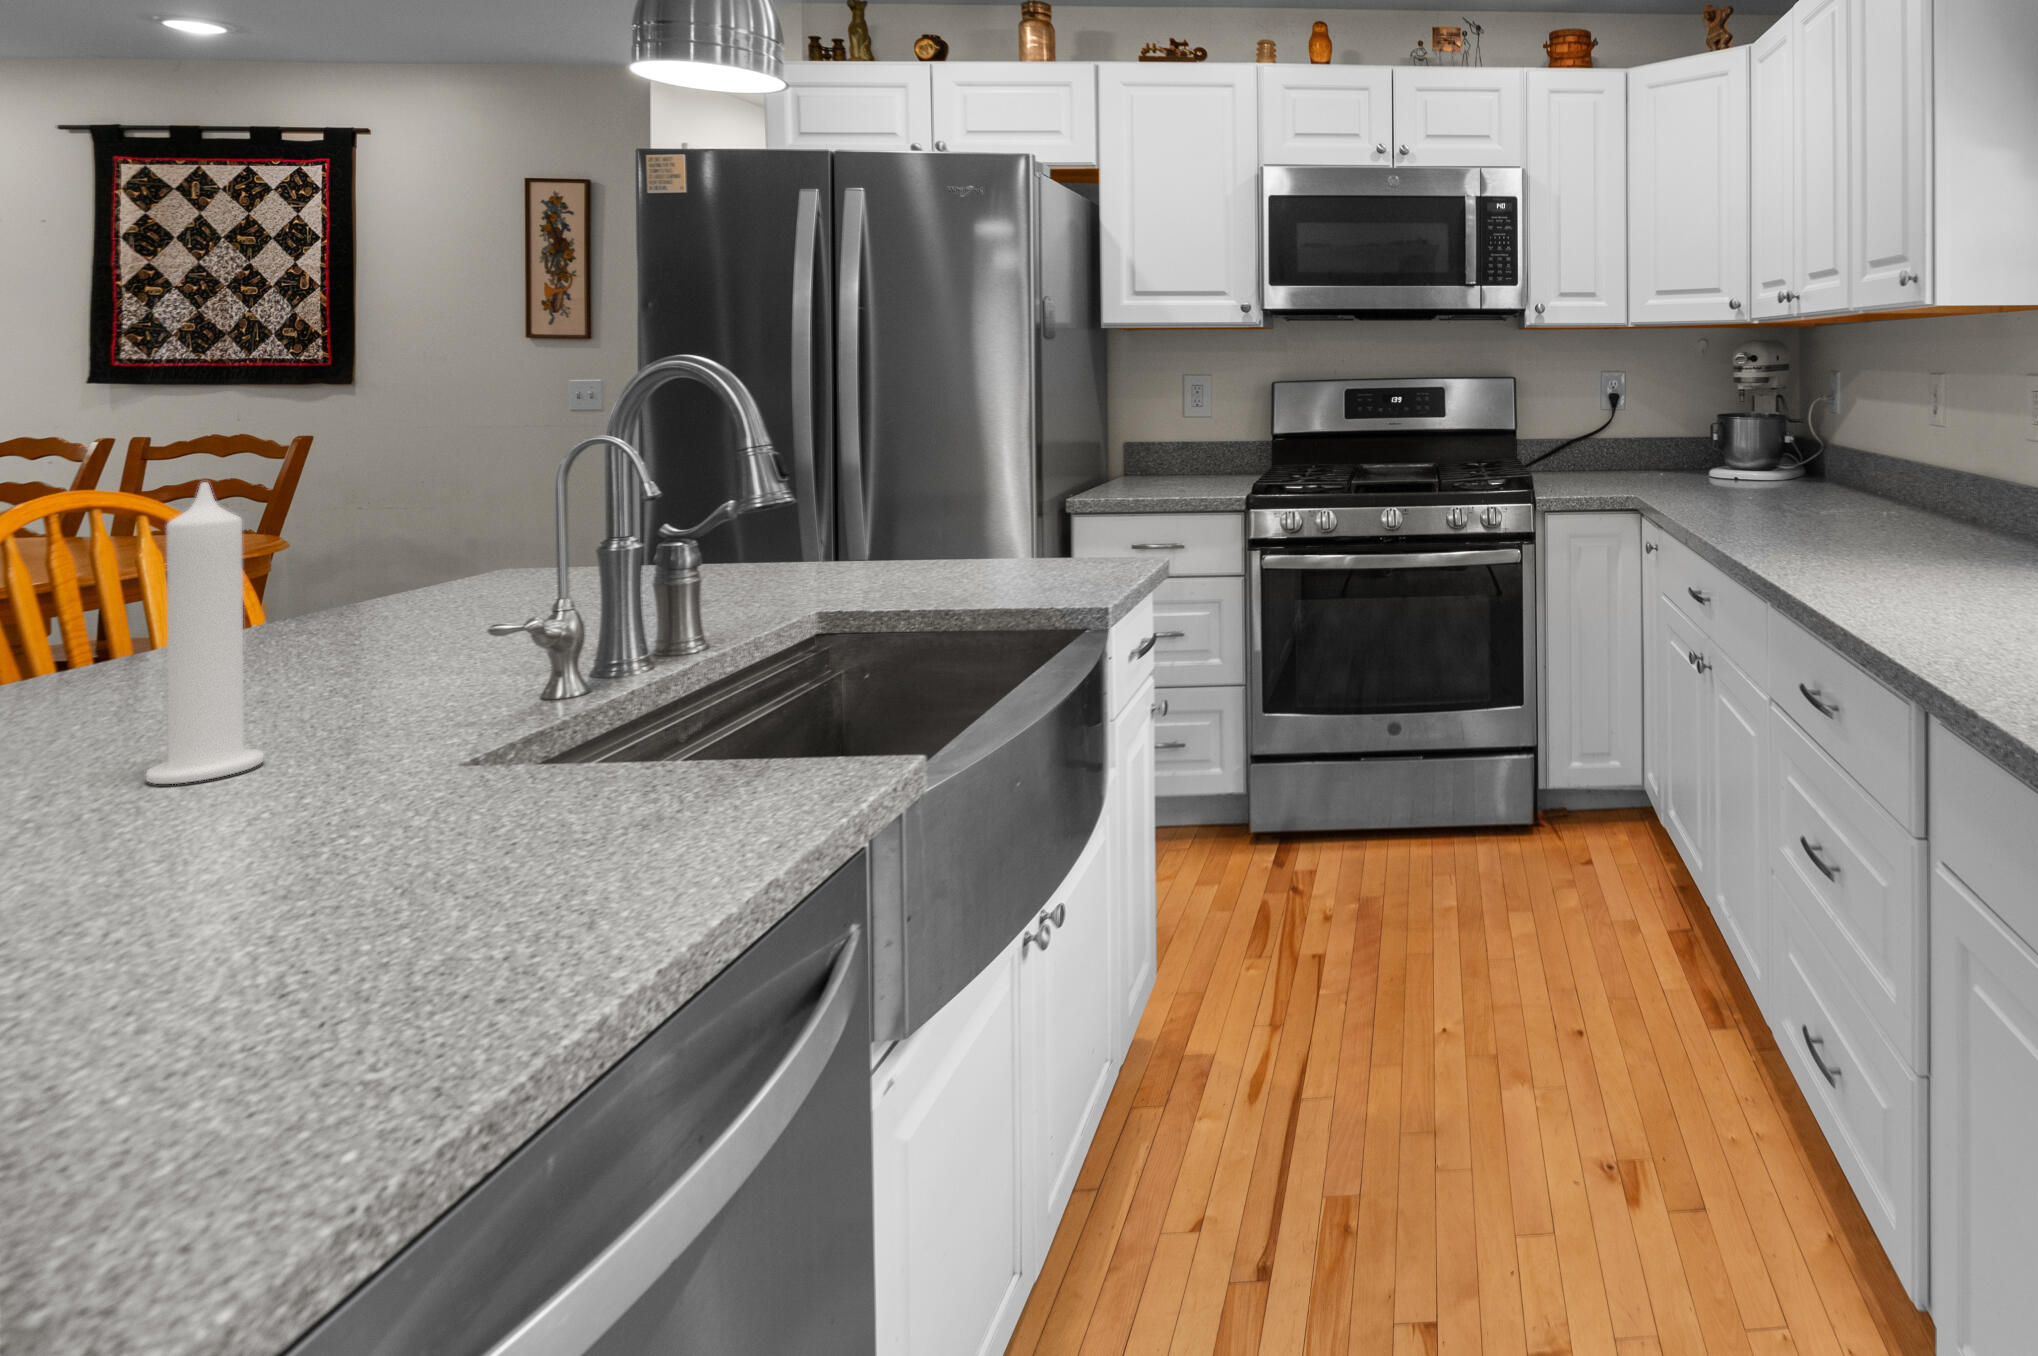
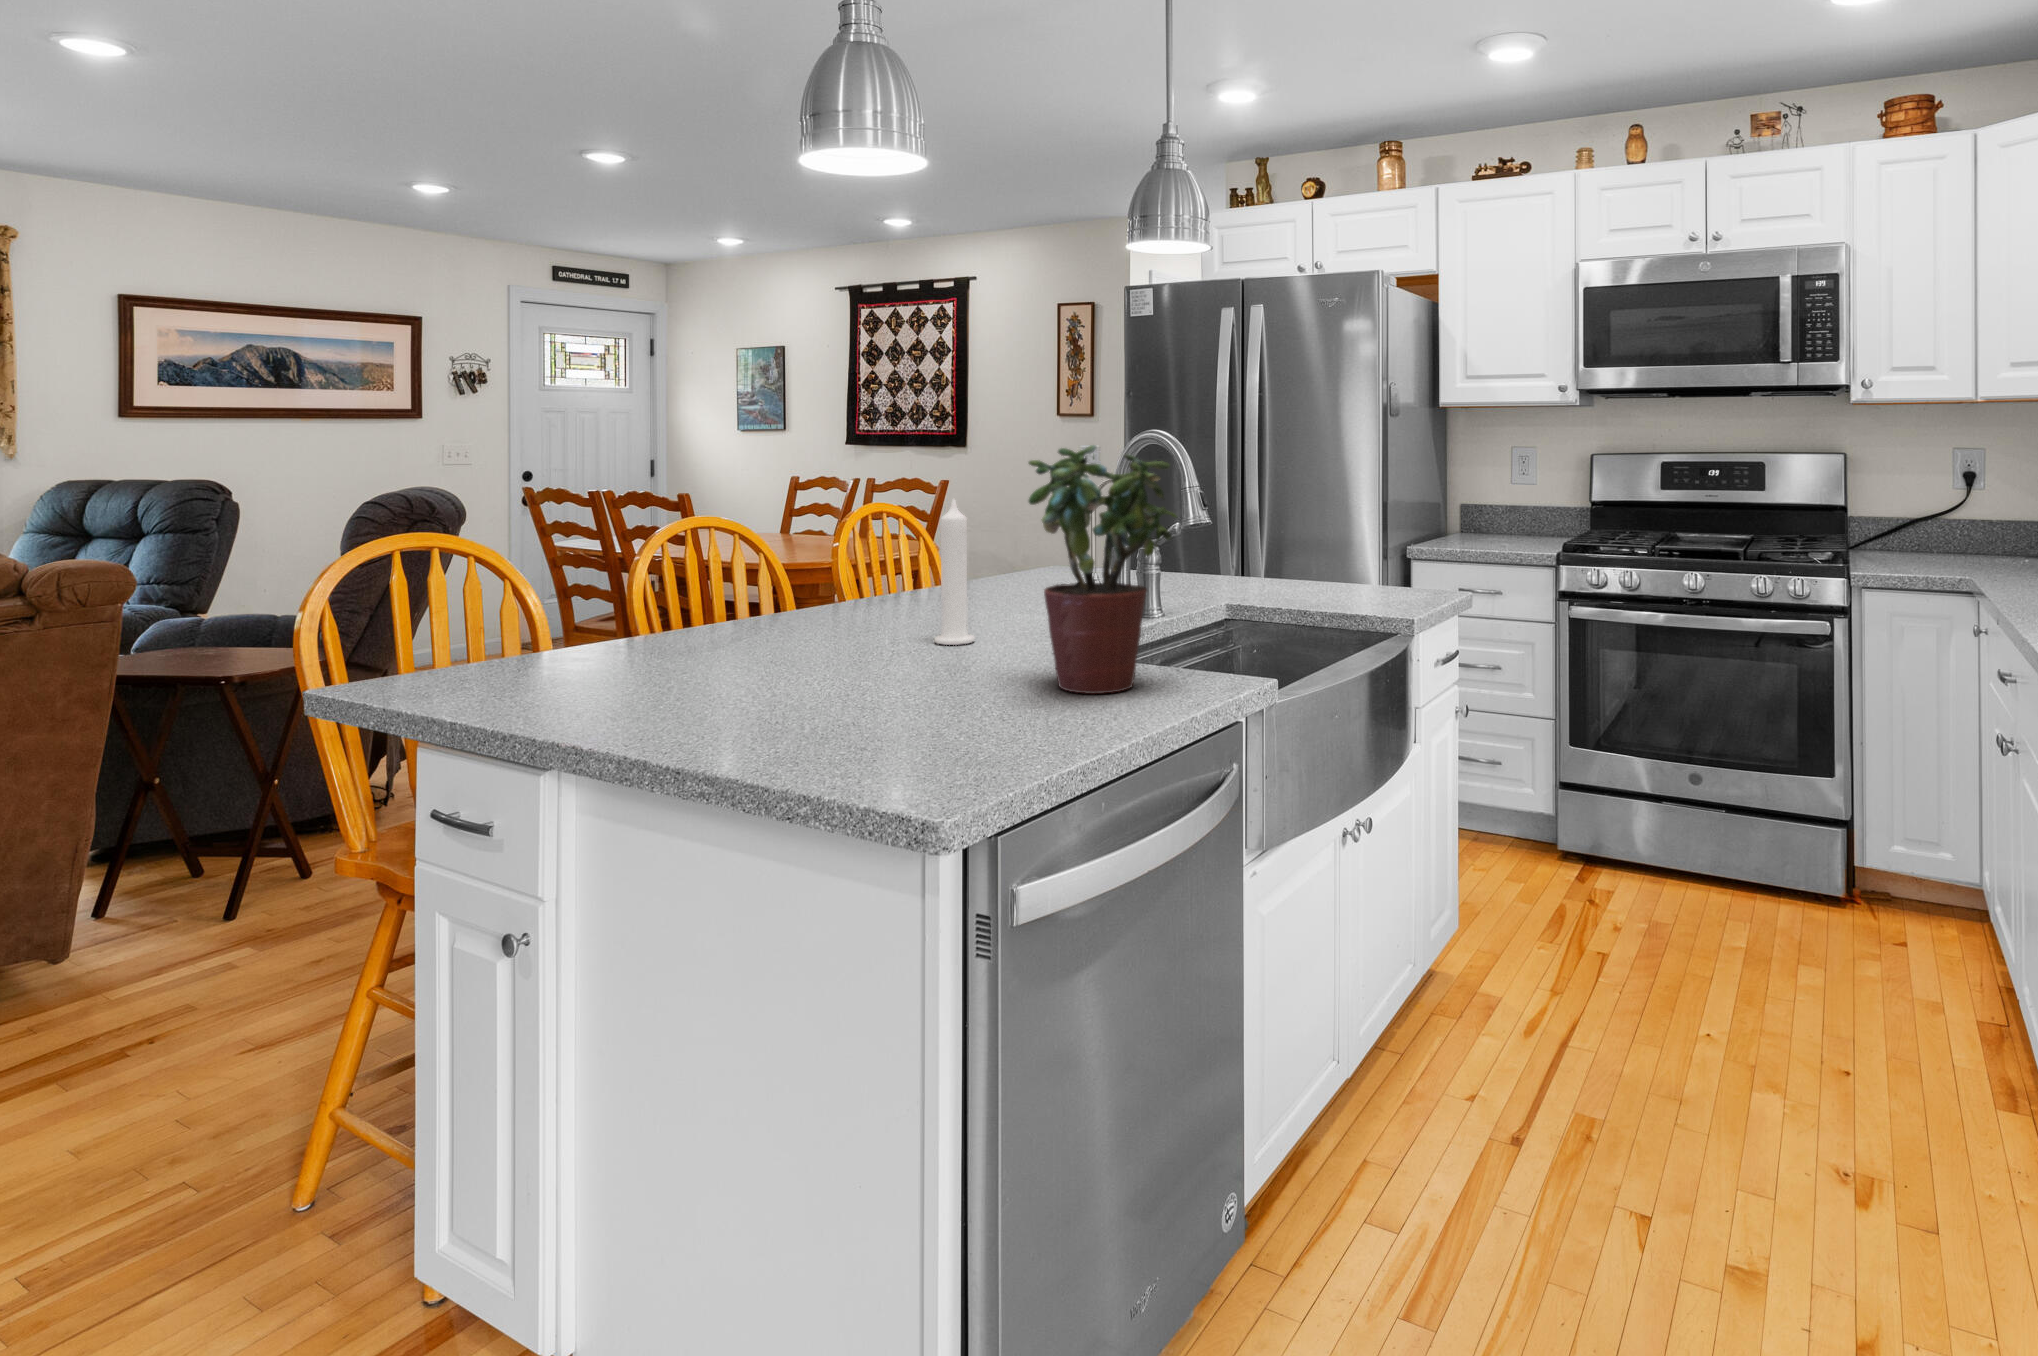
potted plant: none [375,369,740,871] -> present [1029,445,1177,694]

